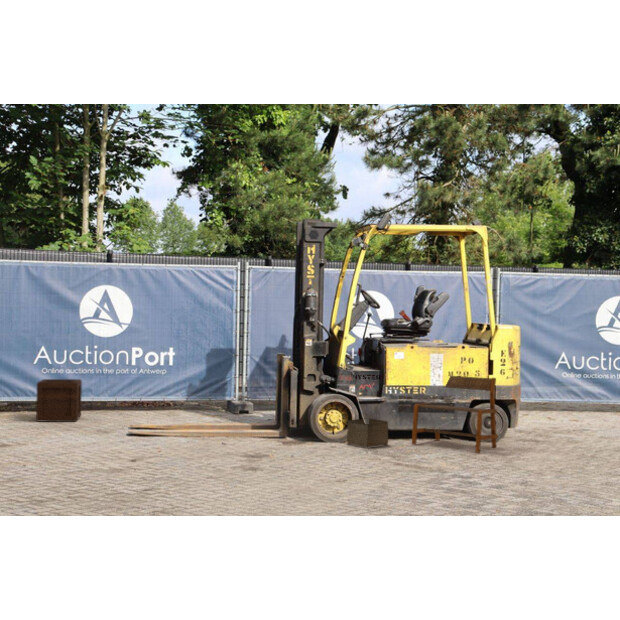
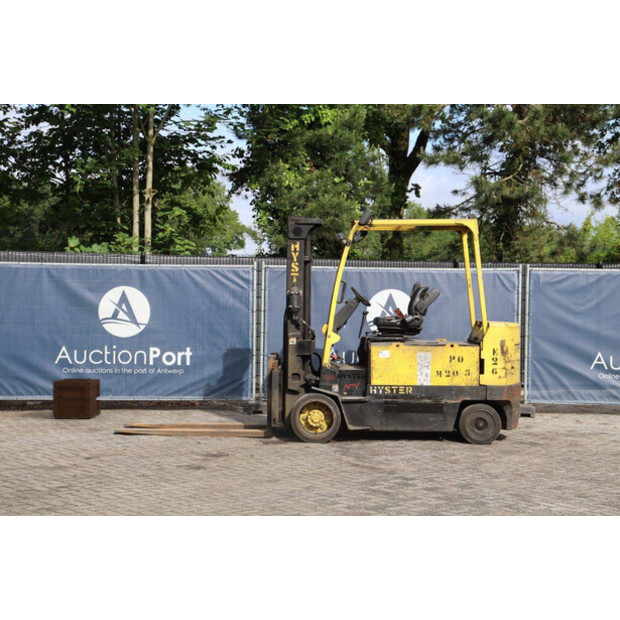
bench: present [412,376,498,453] -> none [394,373,483,456]
storage bin: present [347,419,388,447] -> none [326,419,368,449]

